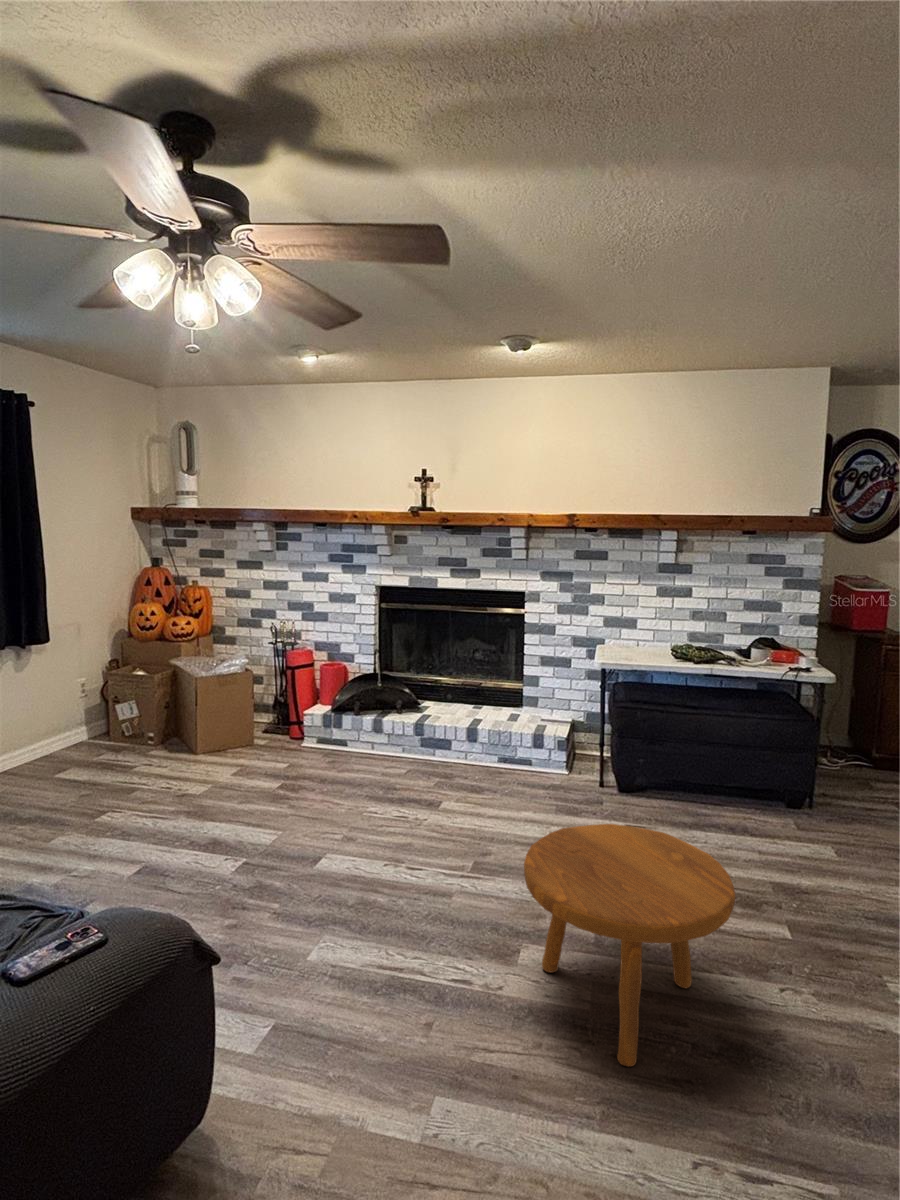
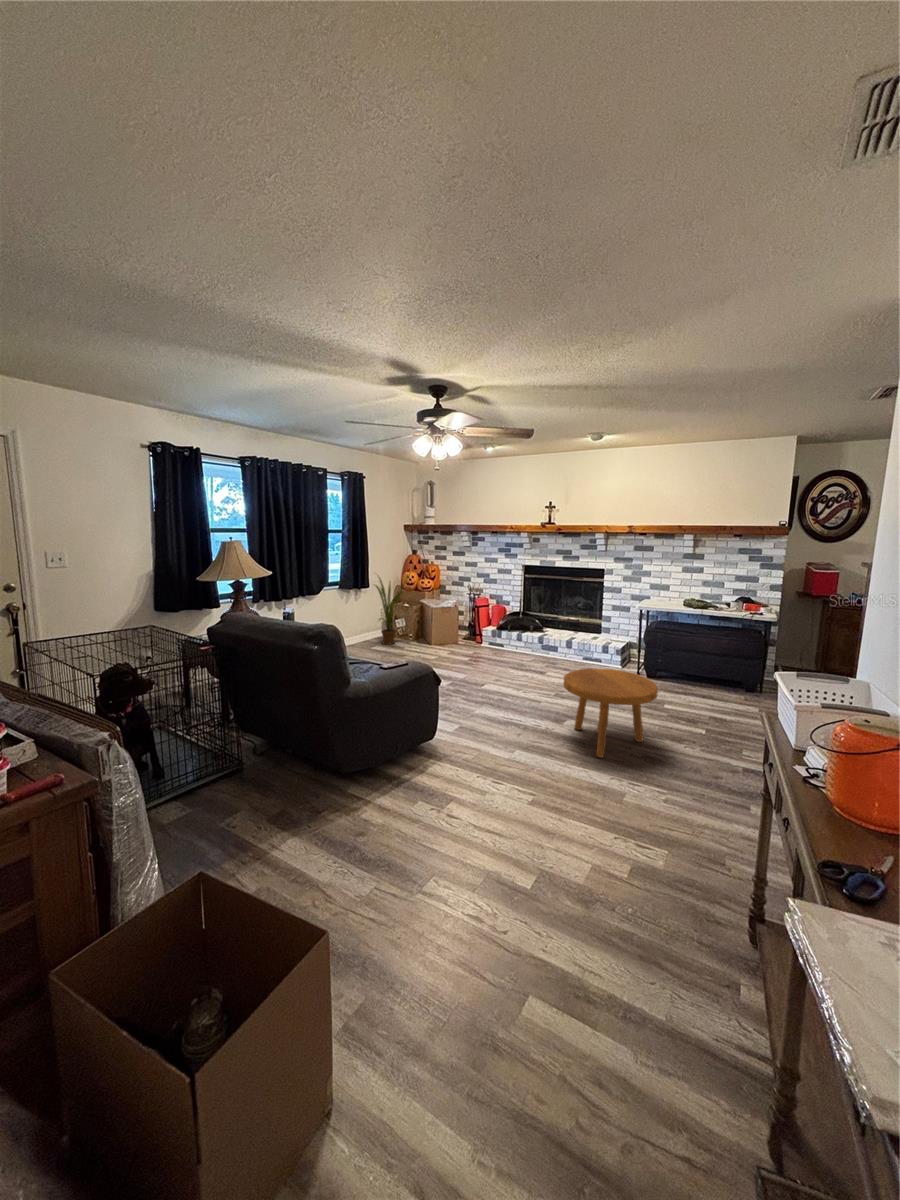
house plant: none [53,607,147,763] -> present [376,577,406,644]

